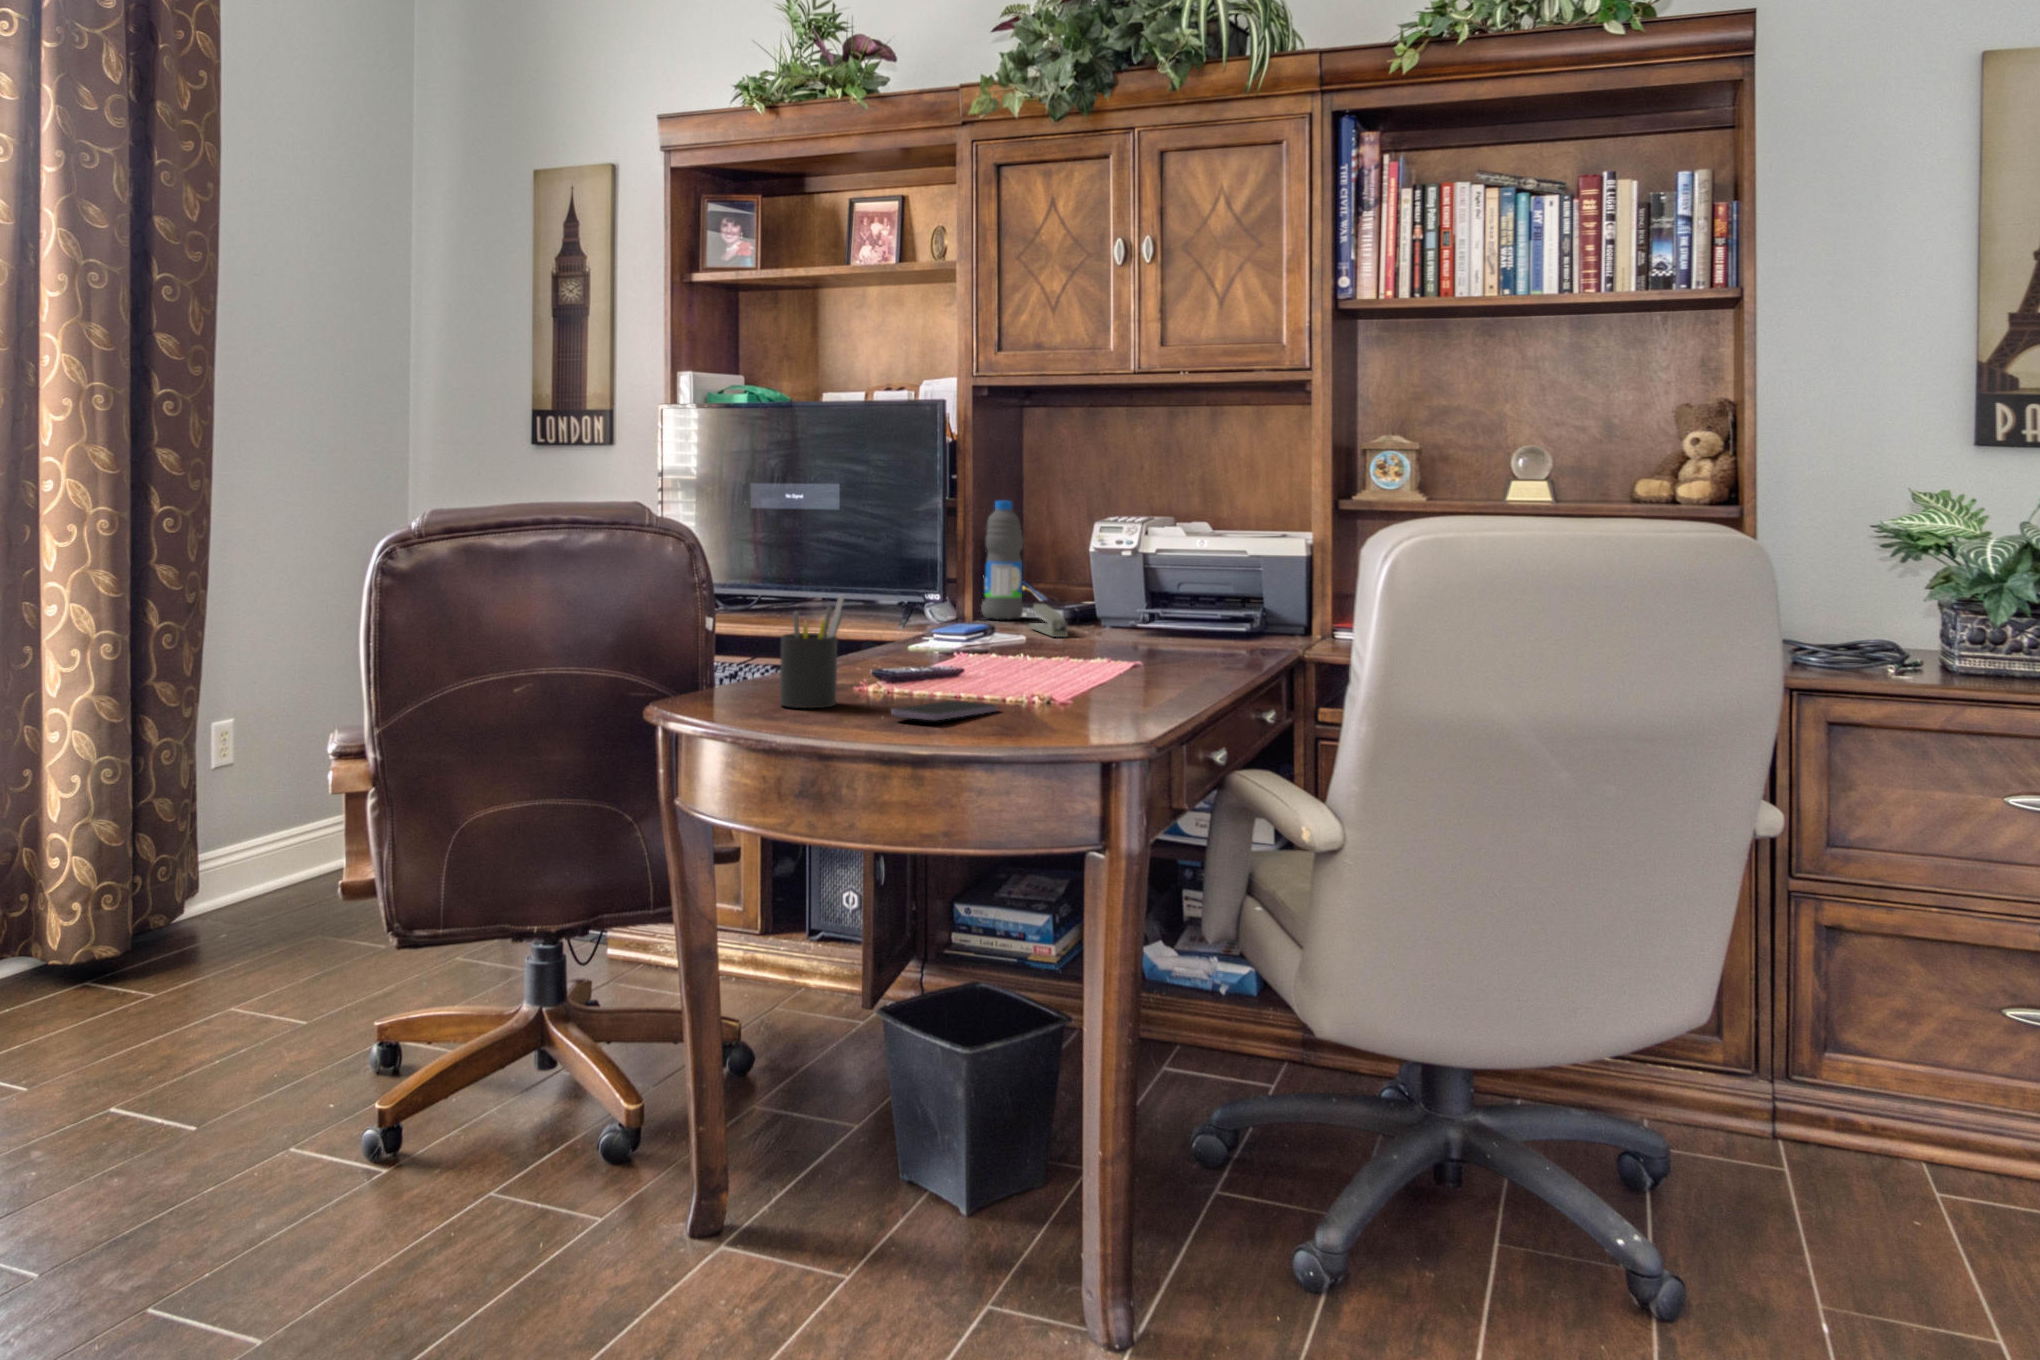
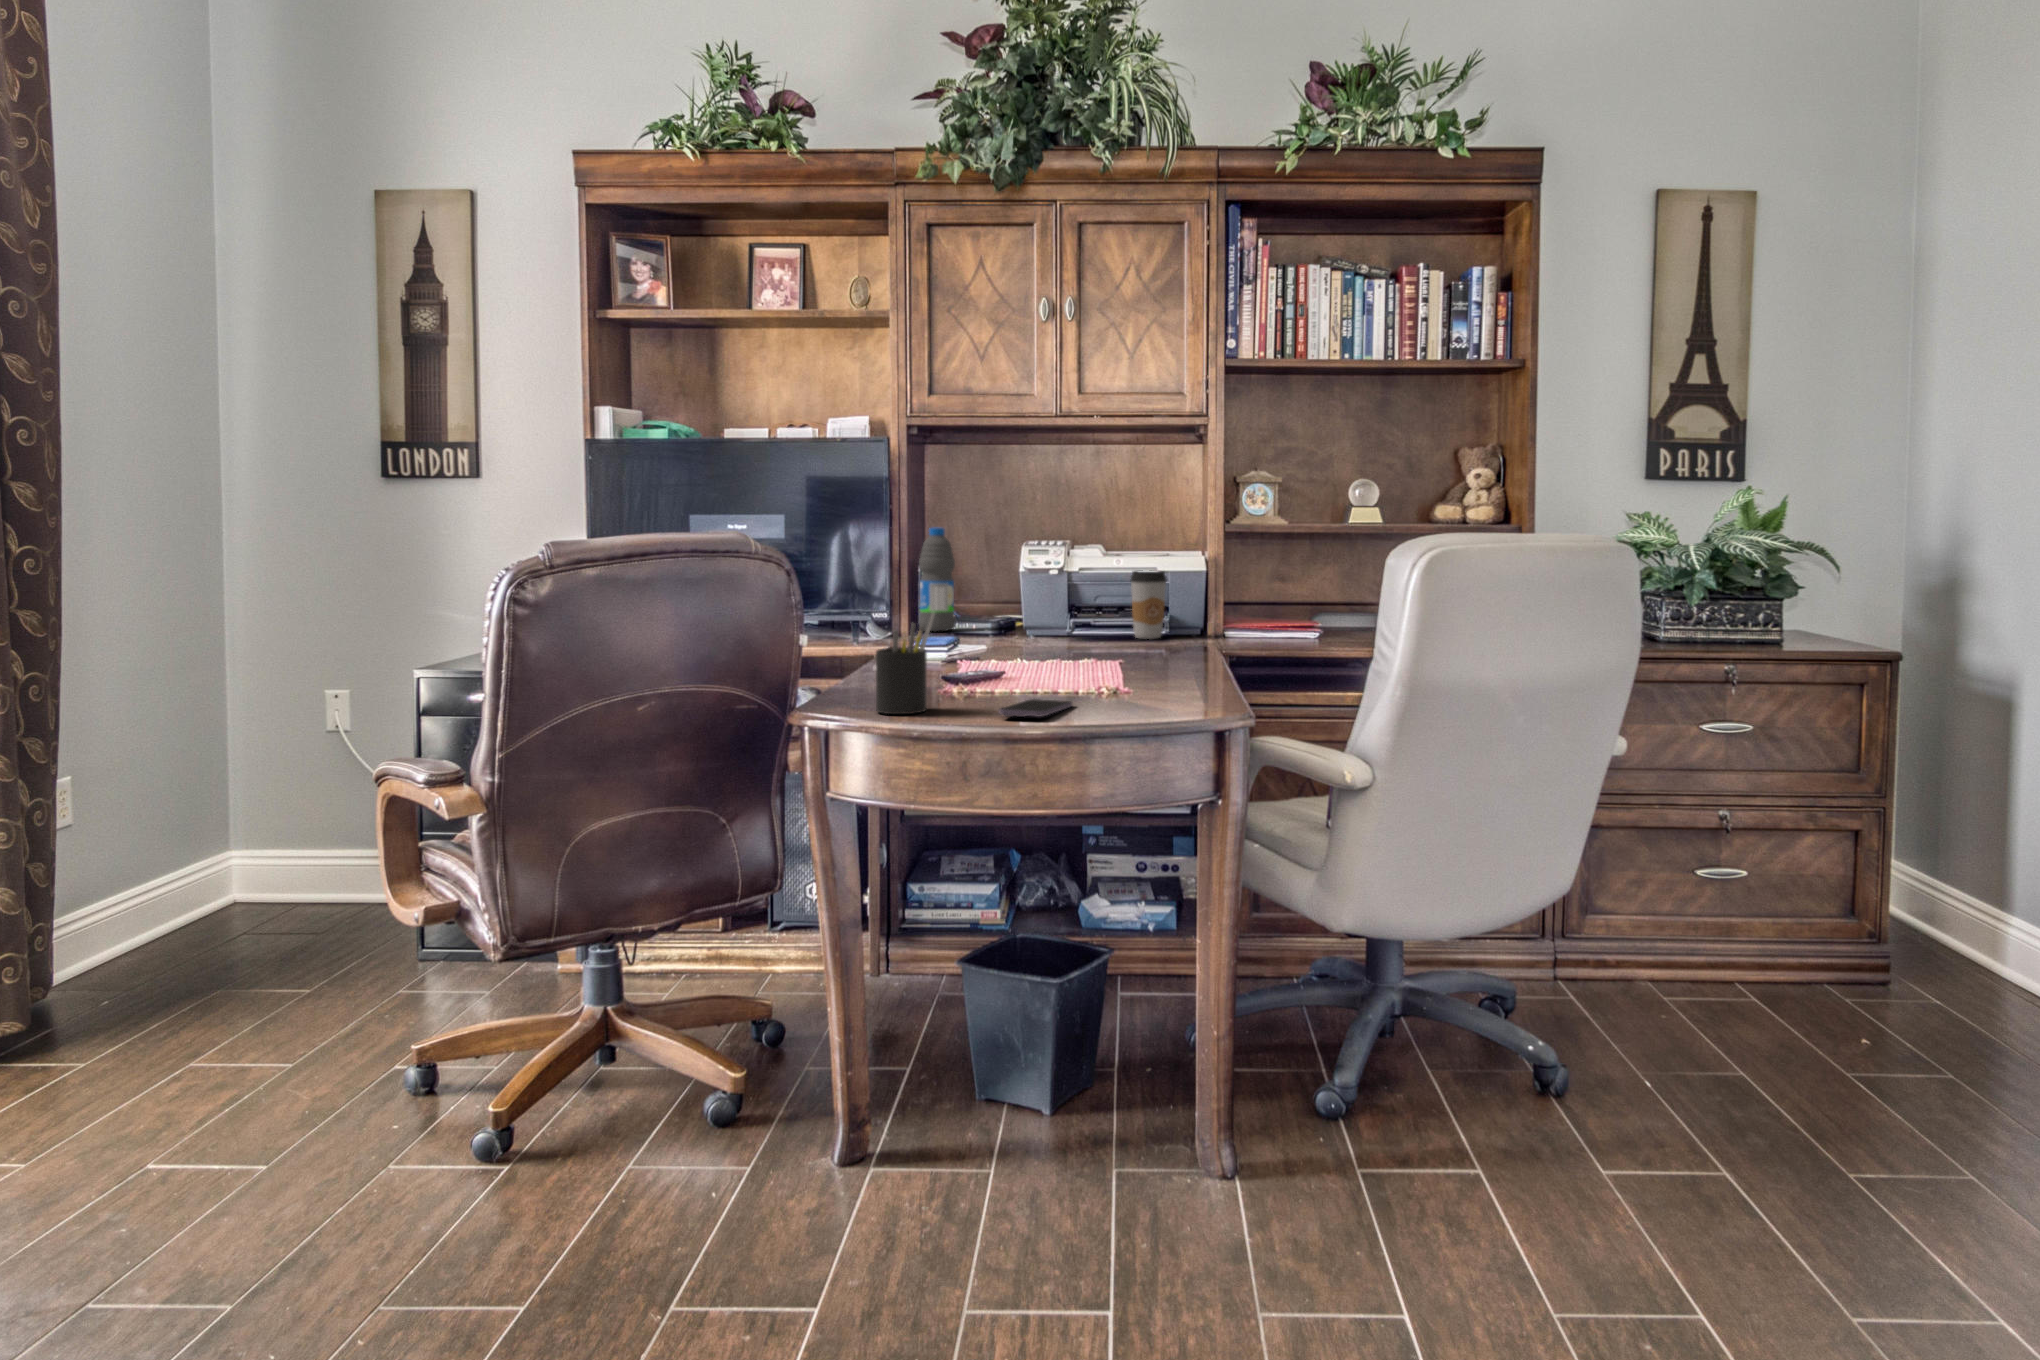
coffee cup: none [1203,555,1248,638] -> present [1130,570,1166,639]
stapler: present [1029,604,1068,637] -> none [976,616,1022,644]

